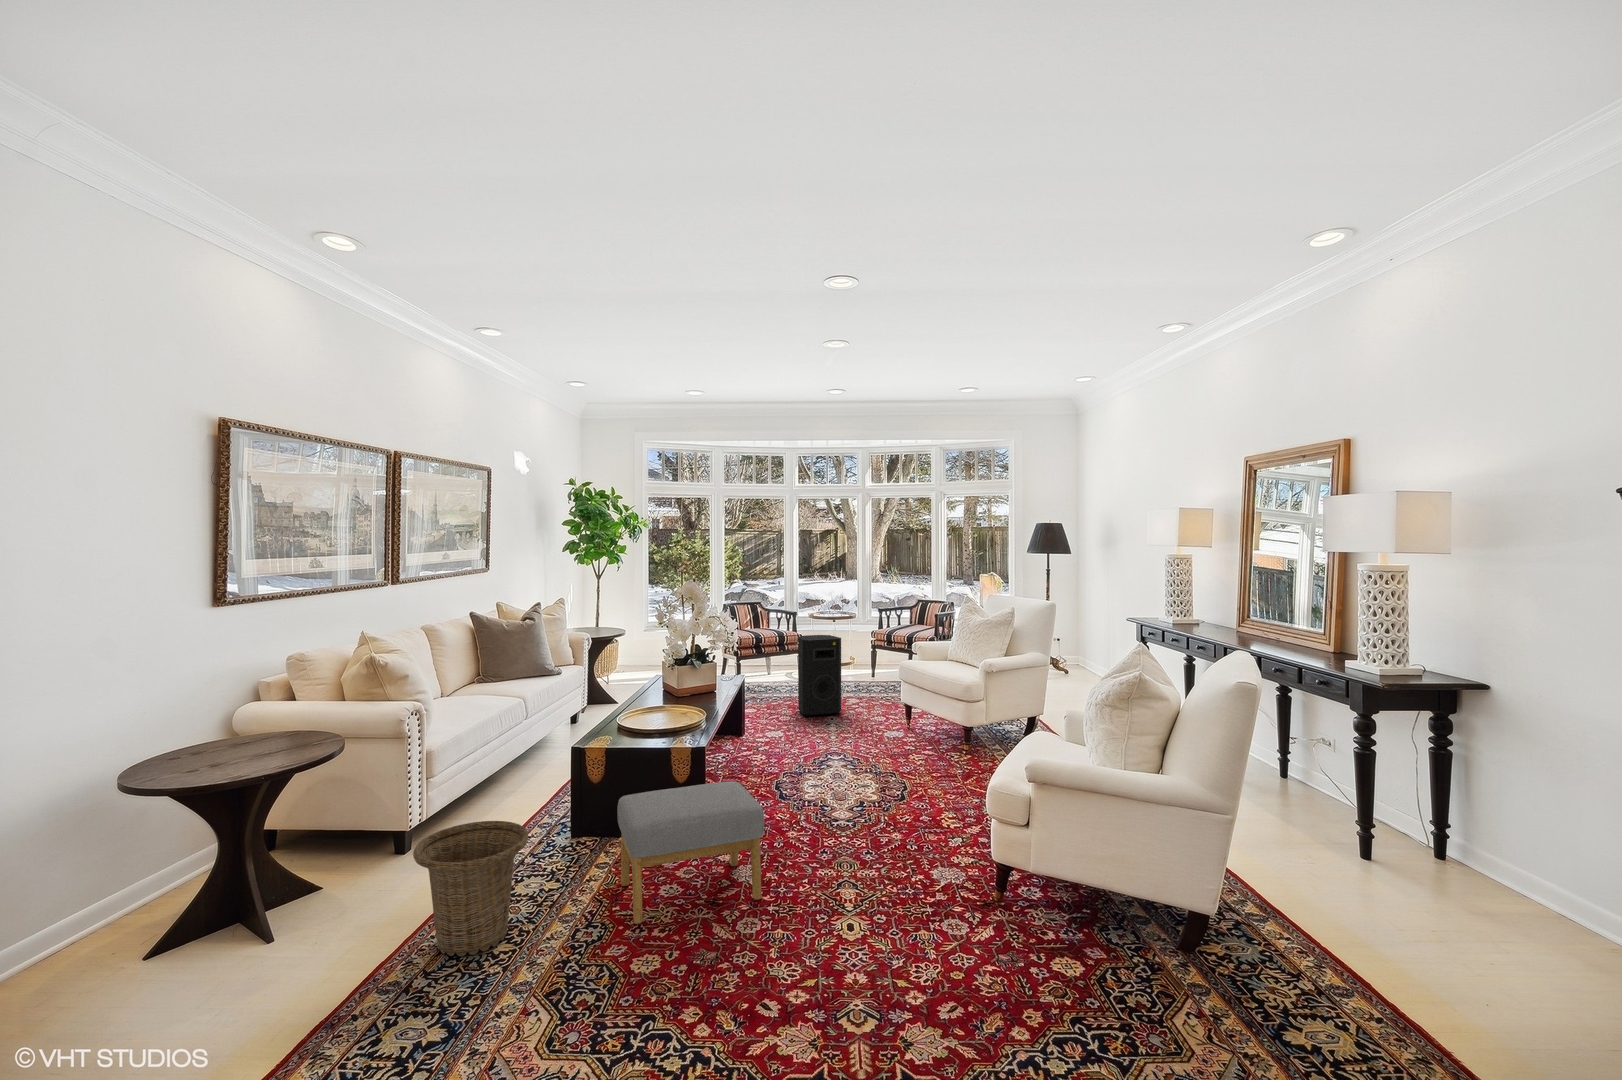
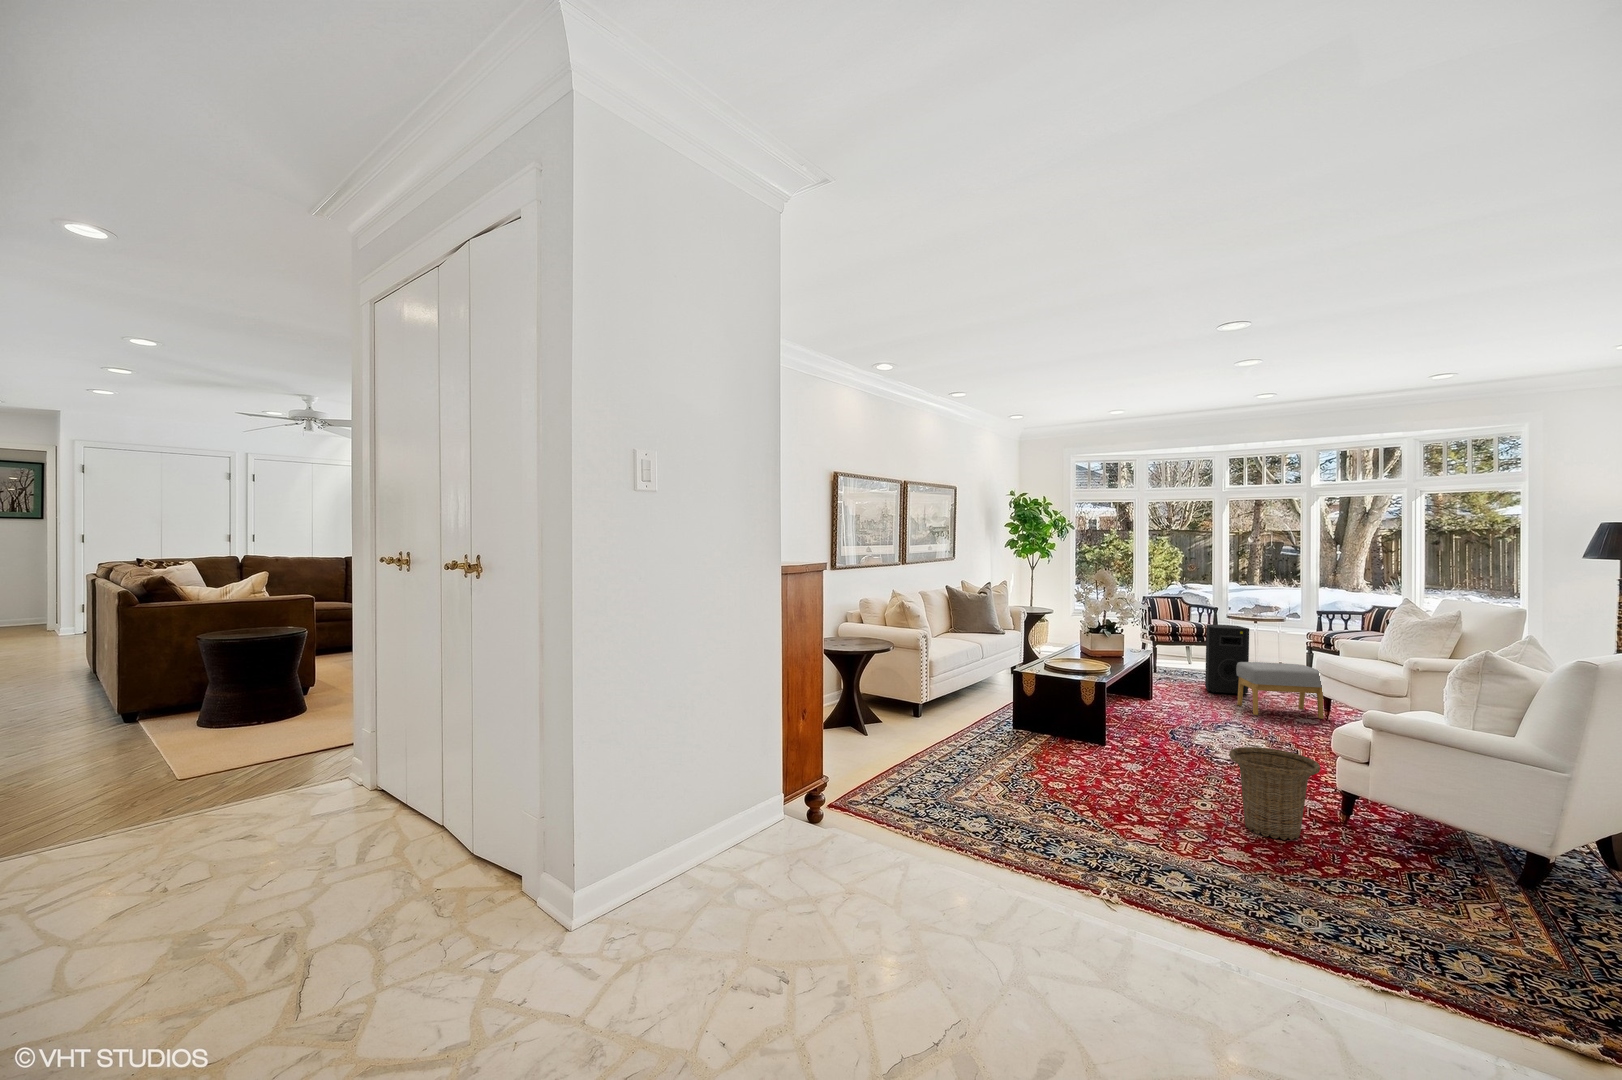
footstool: present [617,781,764,924] -> present [1236,662,1324,719]
basket: present [413,821,528,956] -> present [1229,747,1320,840]

